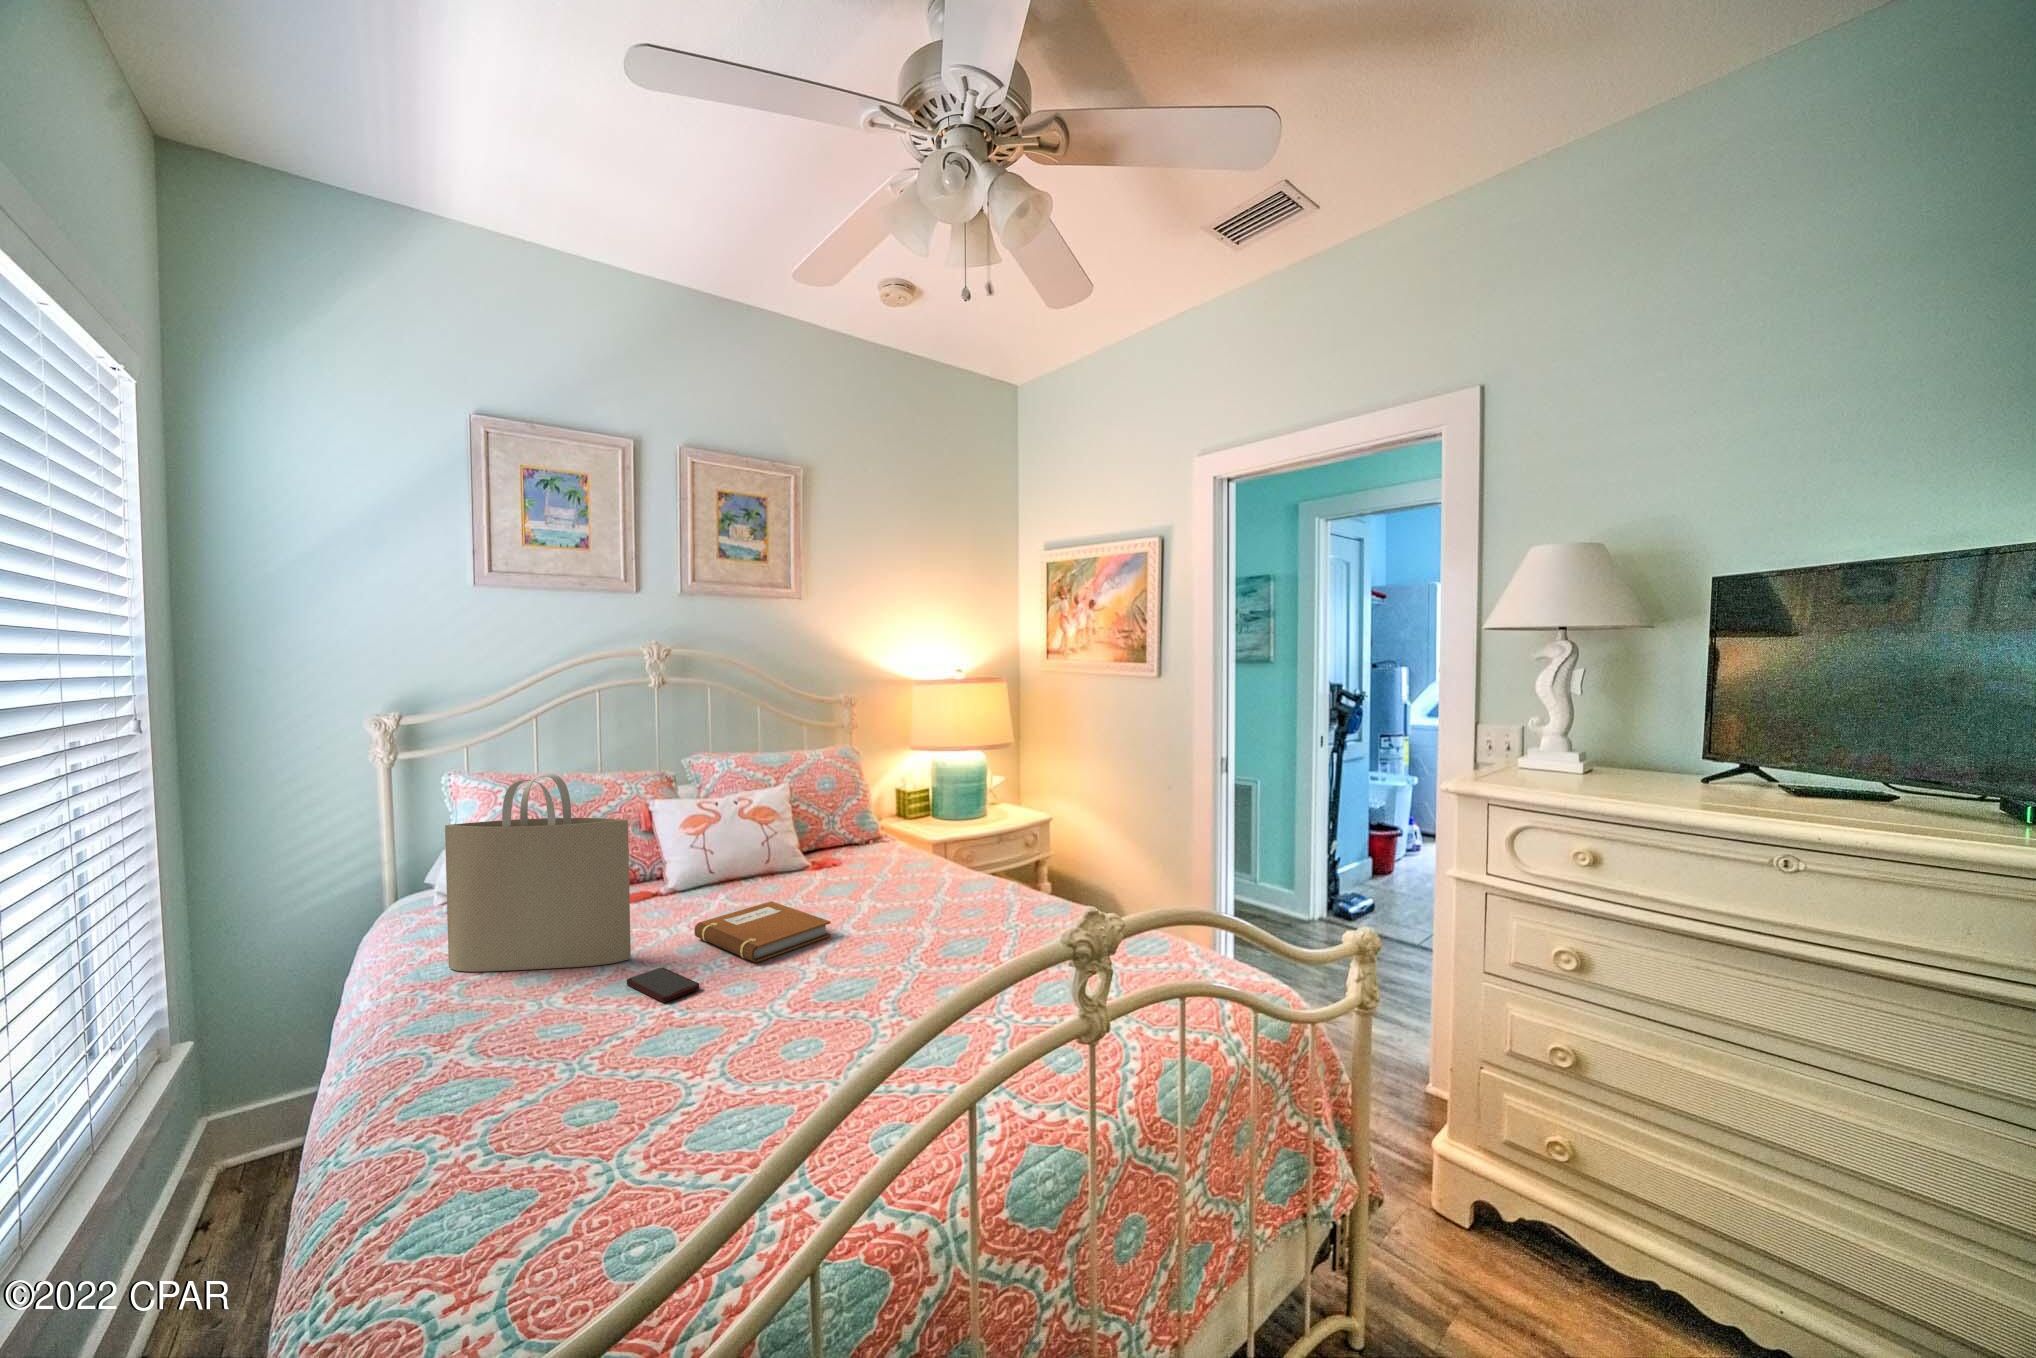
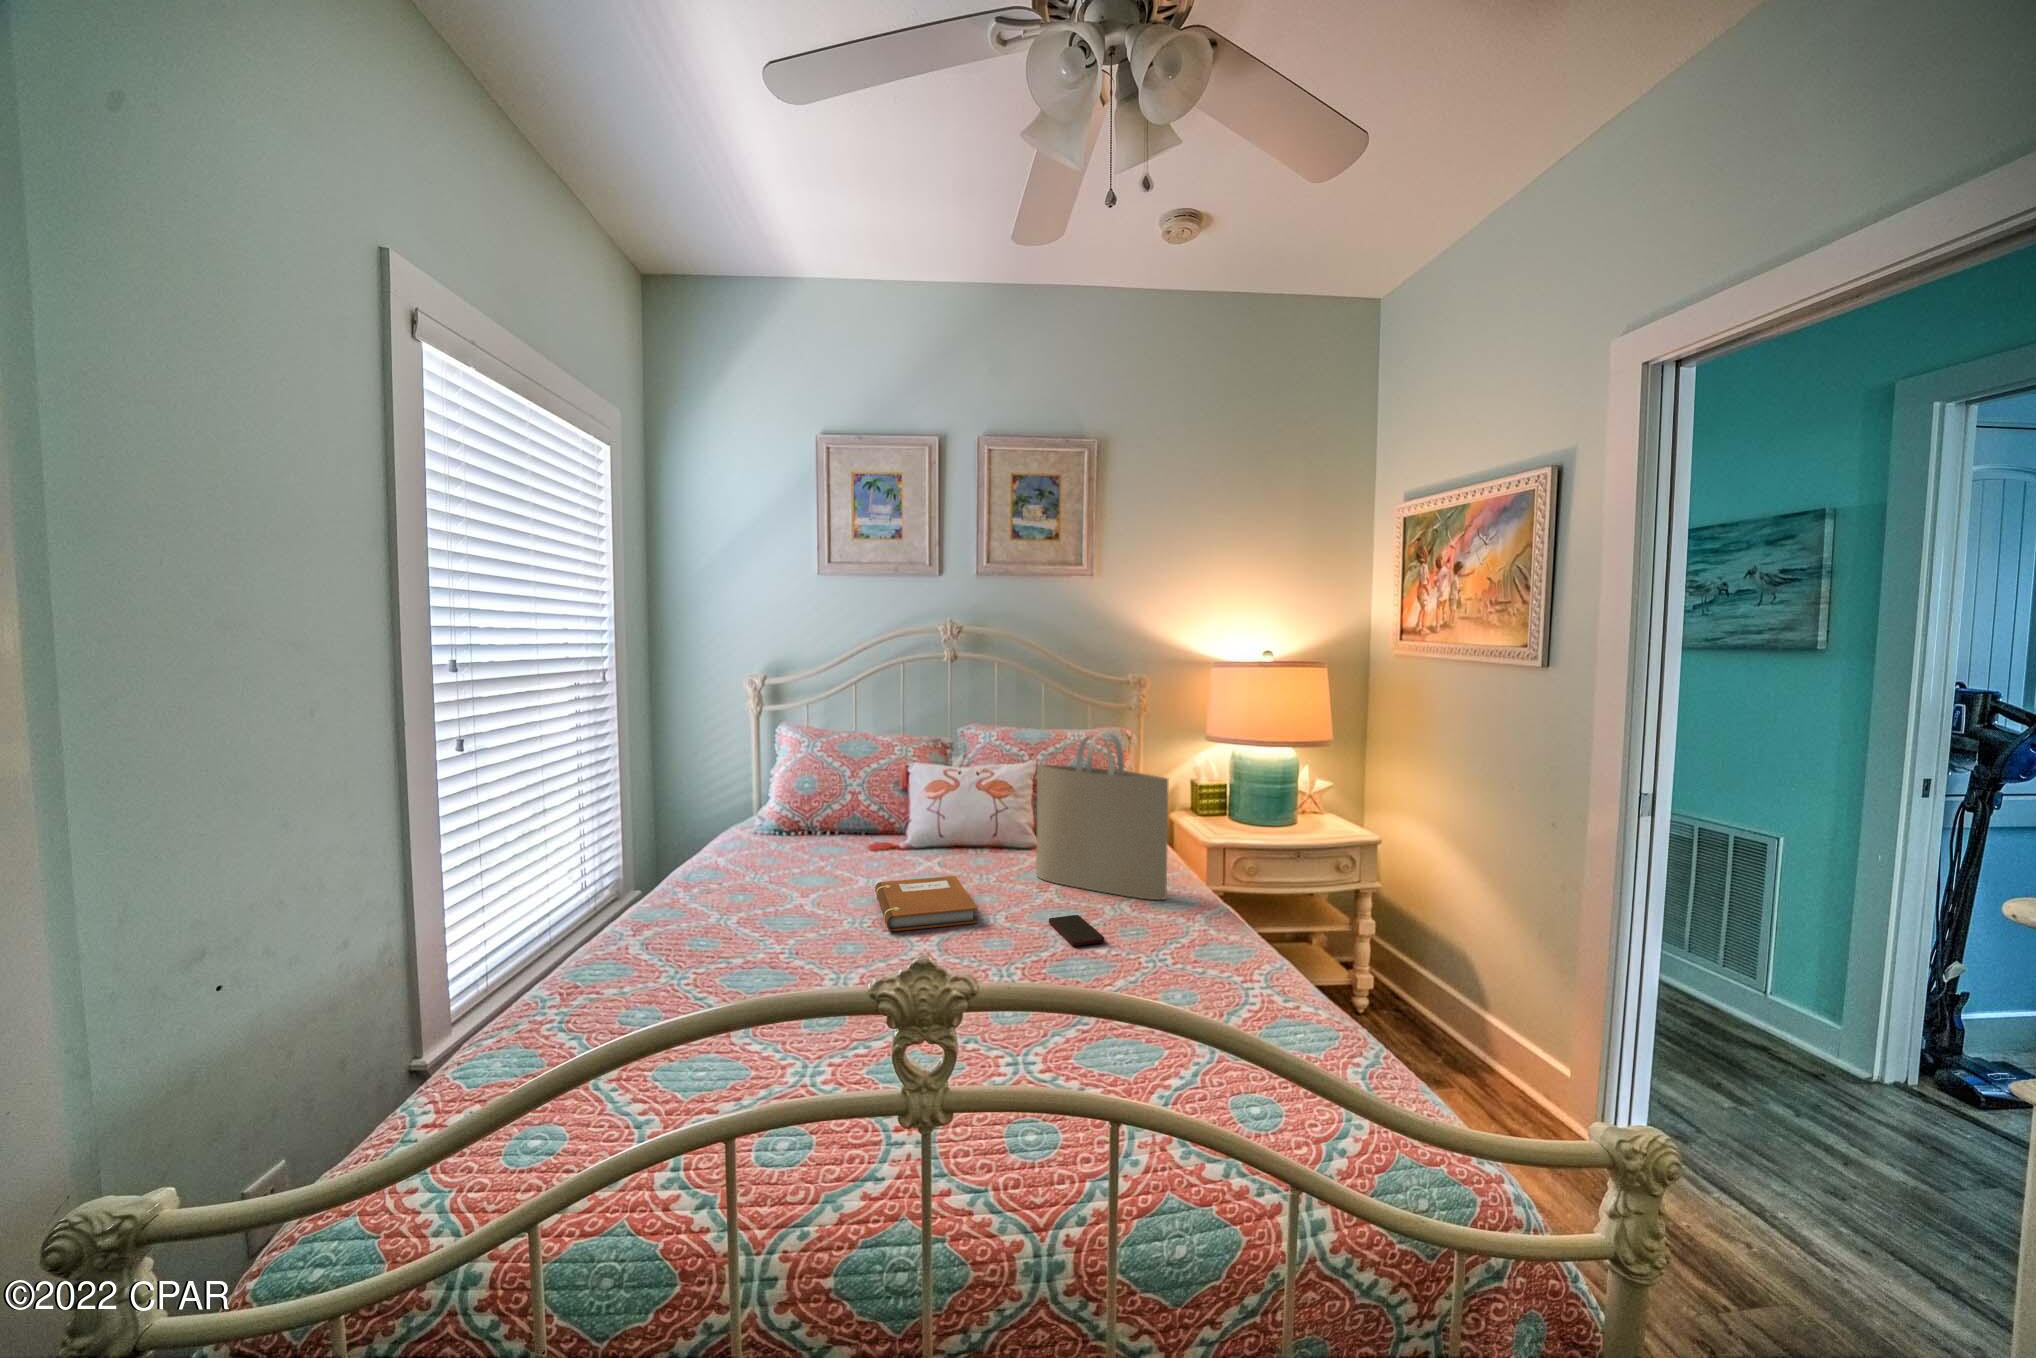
tote bag: present [445,774,631,972] -> present [1036,732,1169,900]
smartphone: present [627,968,699,1002] -> present [1049,915,1104,946]

